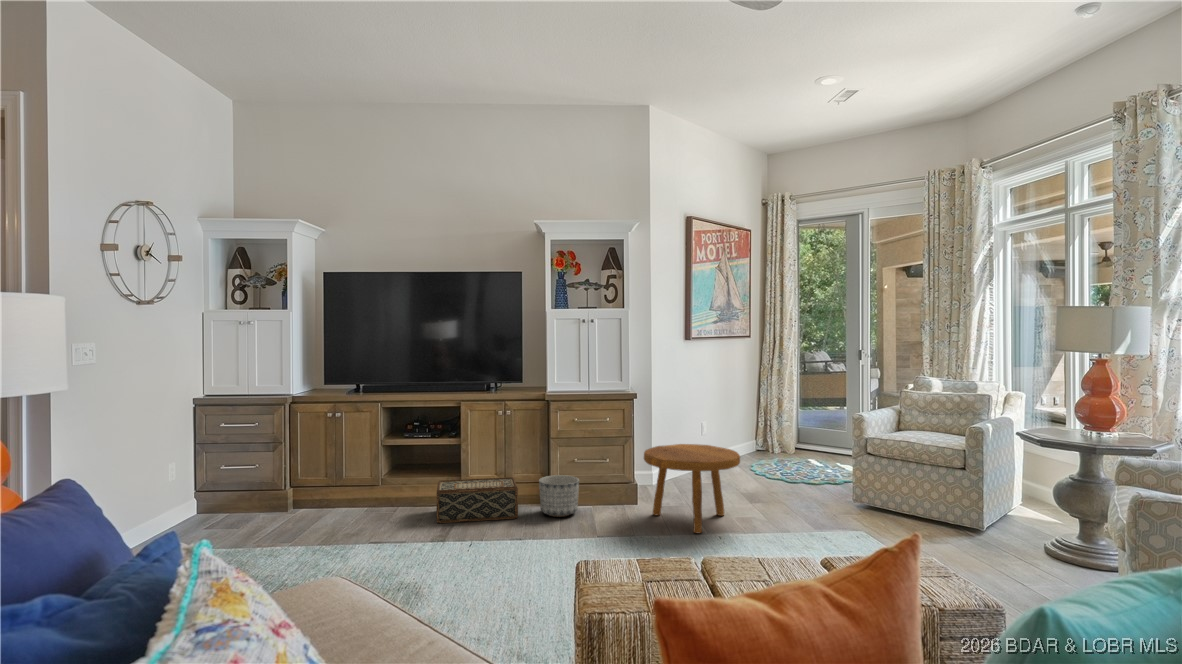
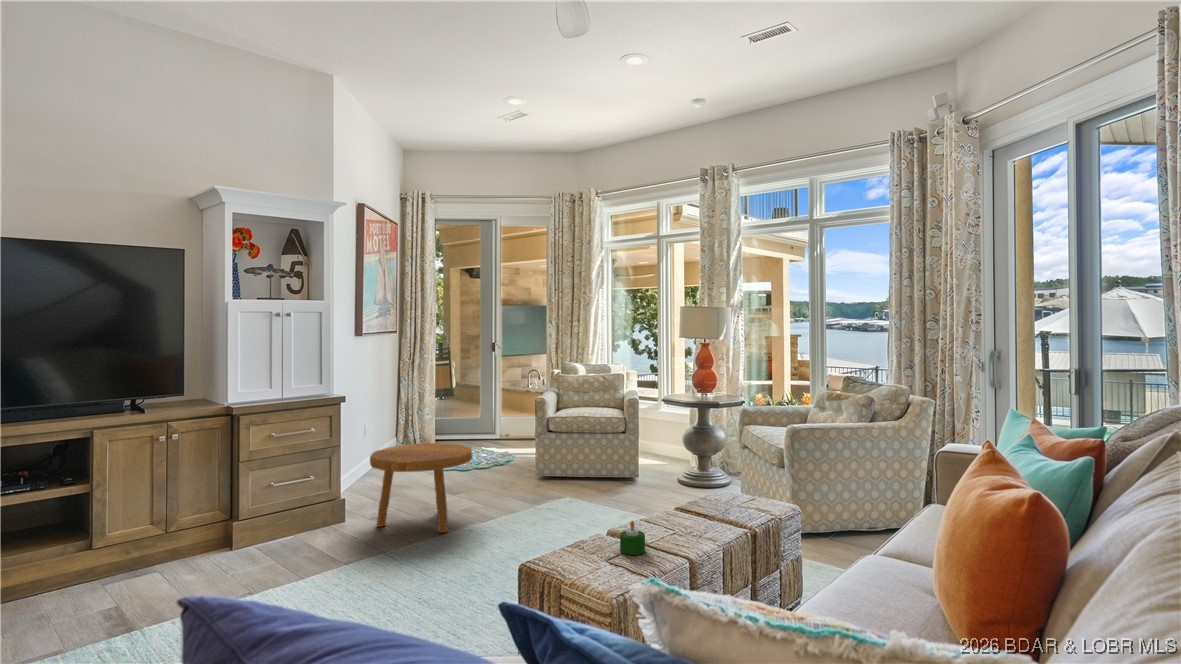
planter: present [539,475,579,517] -> none [236,503,292,556]
woven basket: present [437,477,518,523] -> none [65,520,215,607]
candle: none [677,549,704,587] -> present [620,521,645,555]

